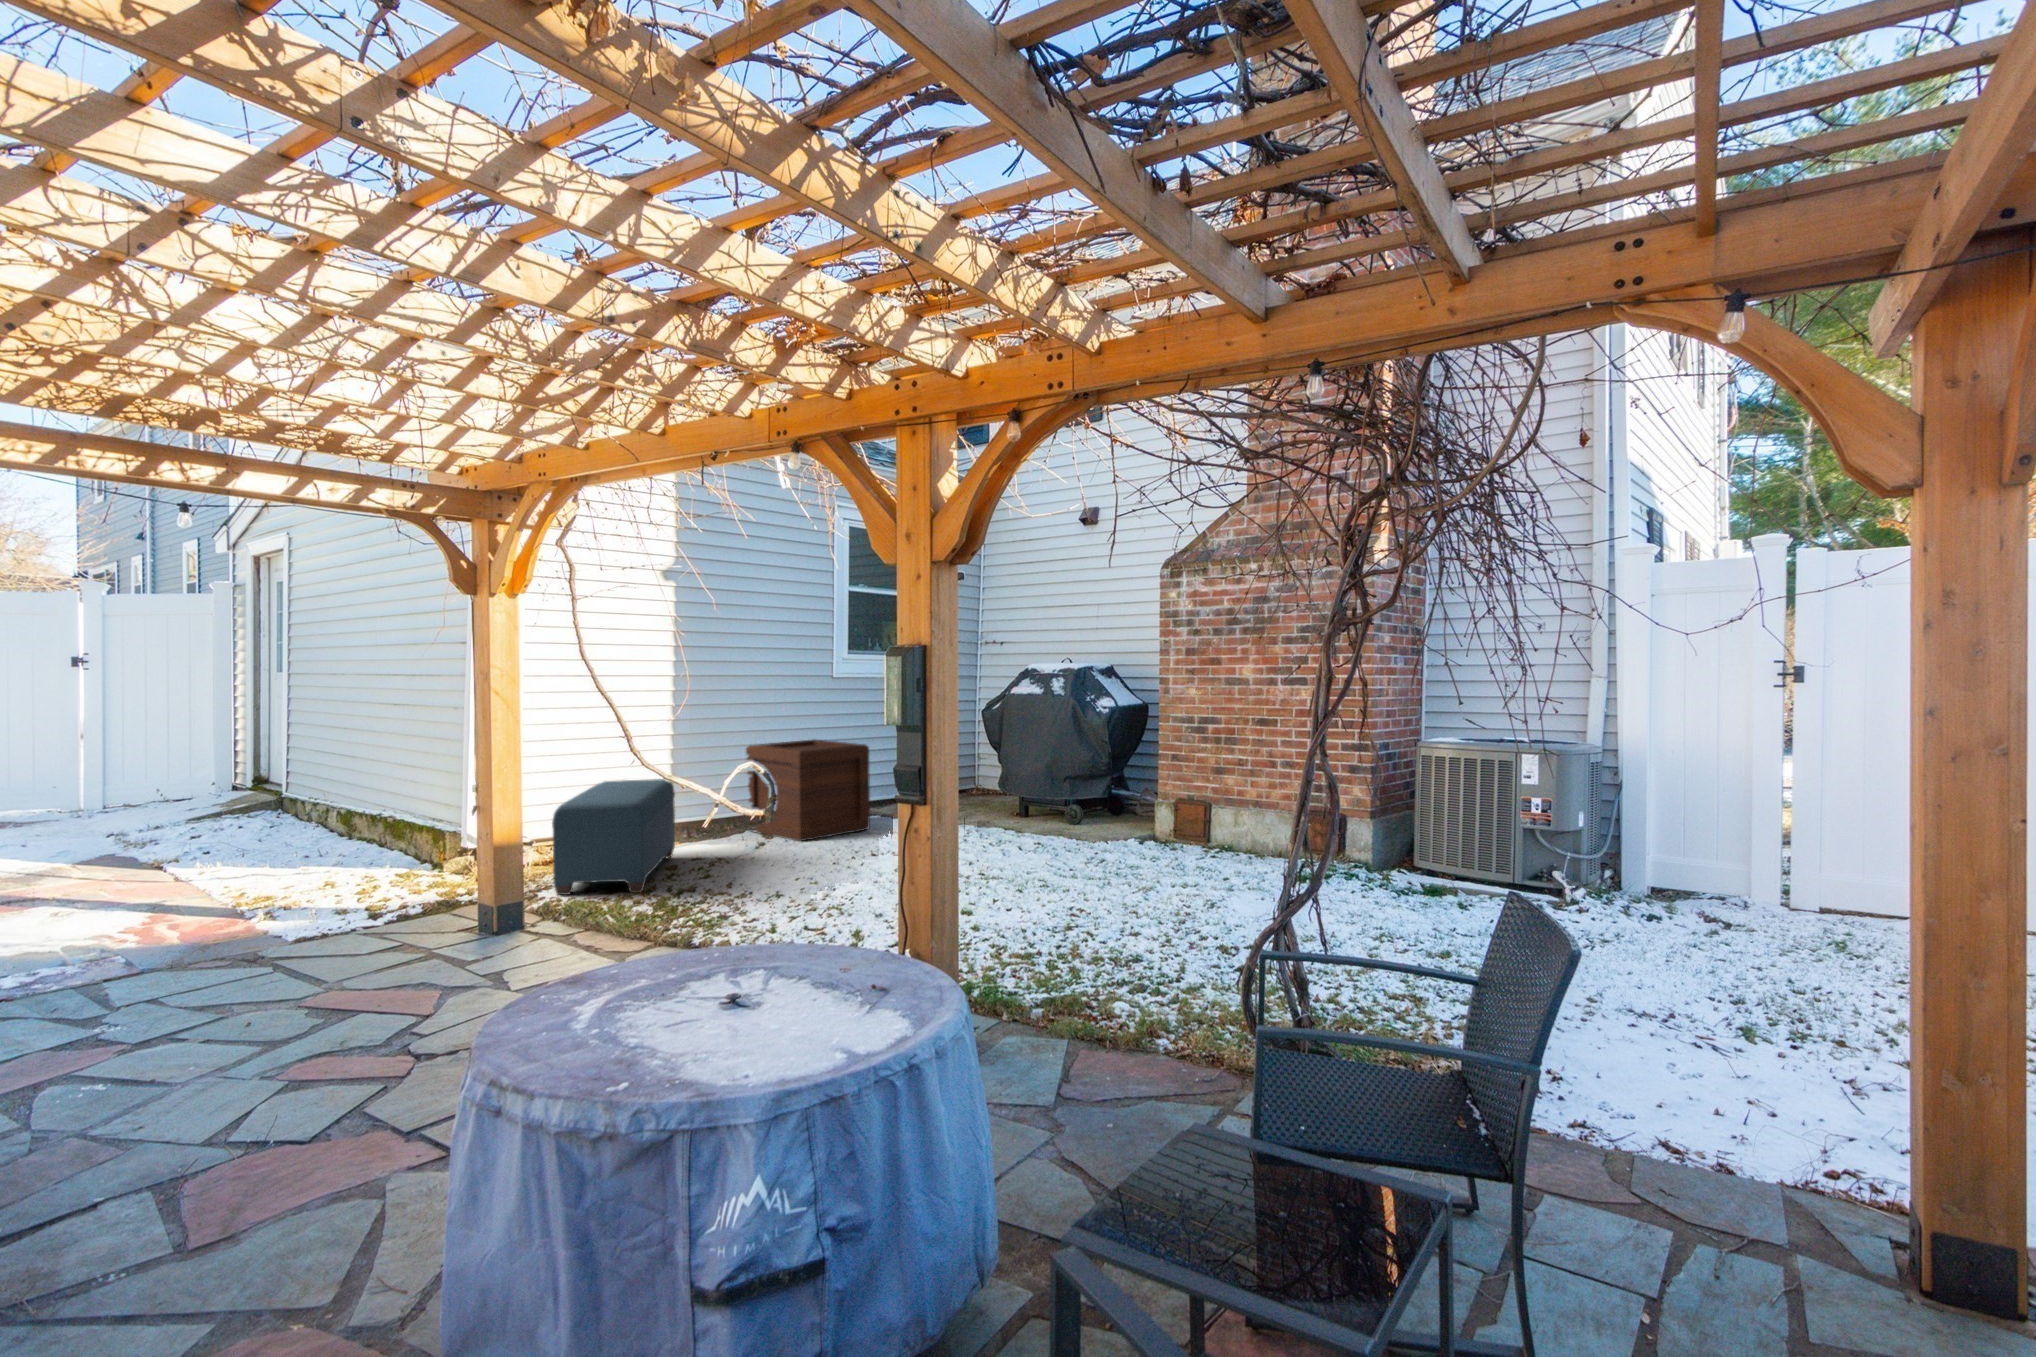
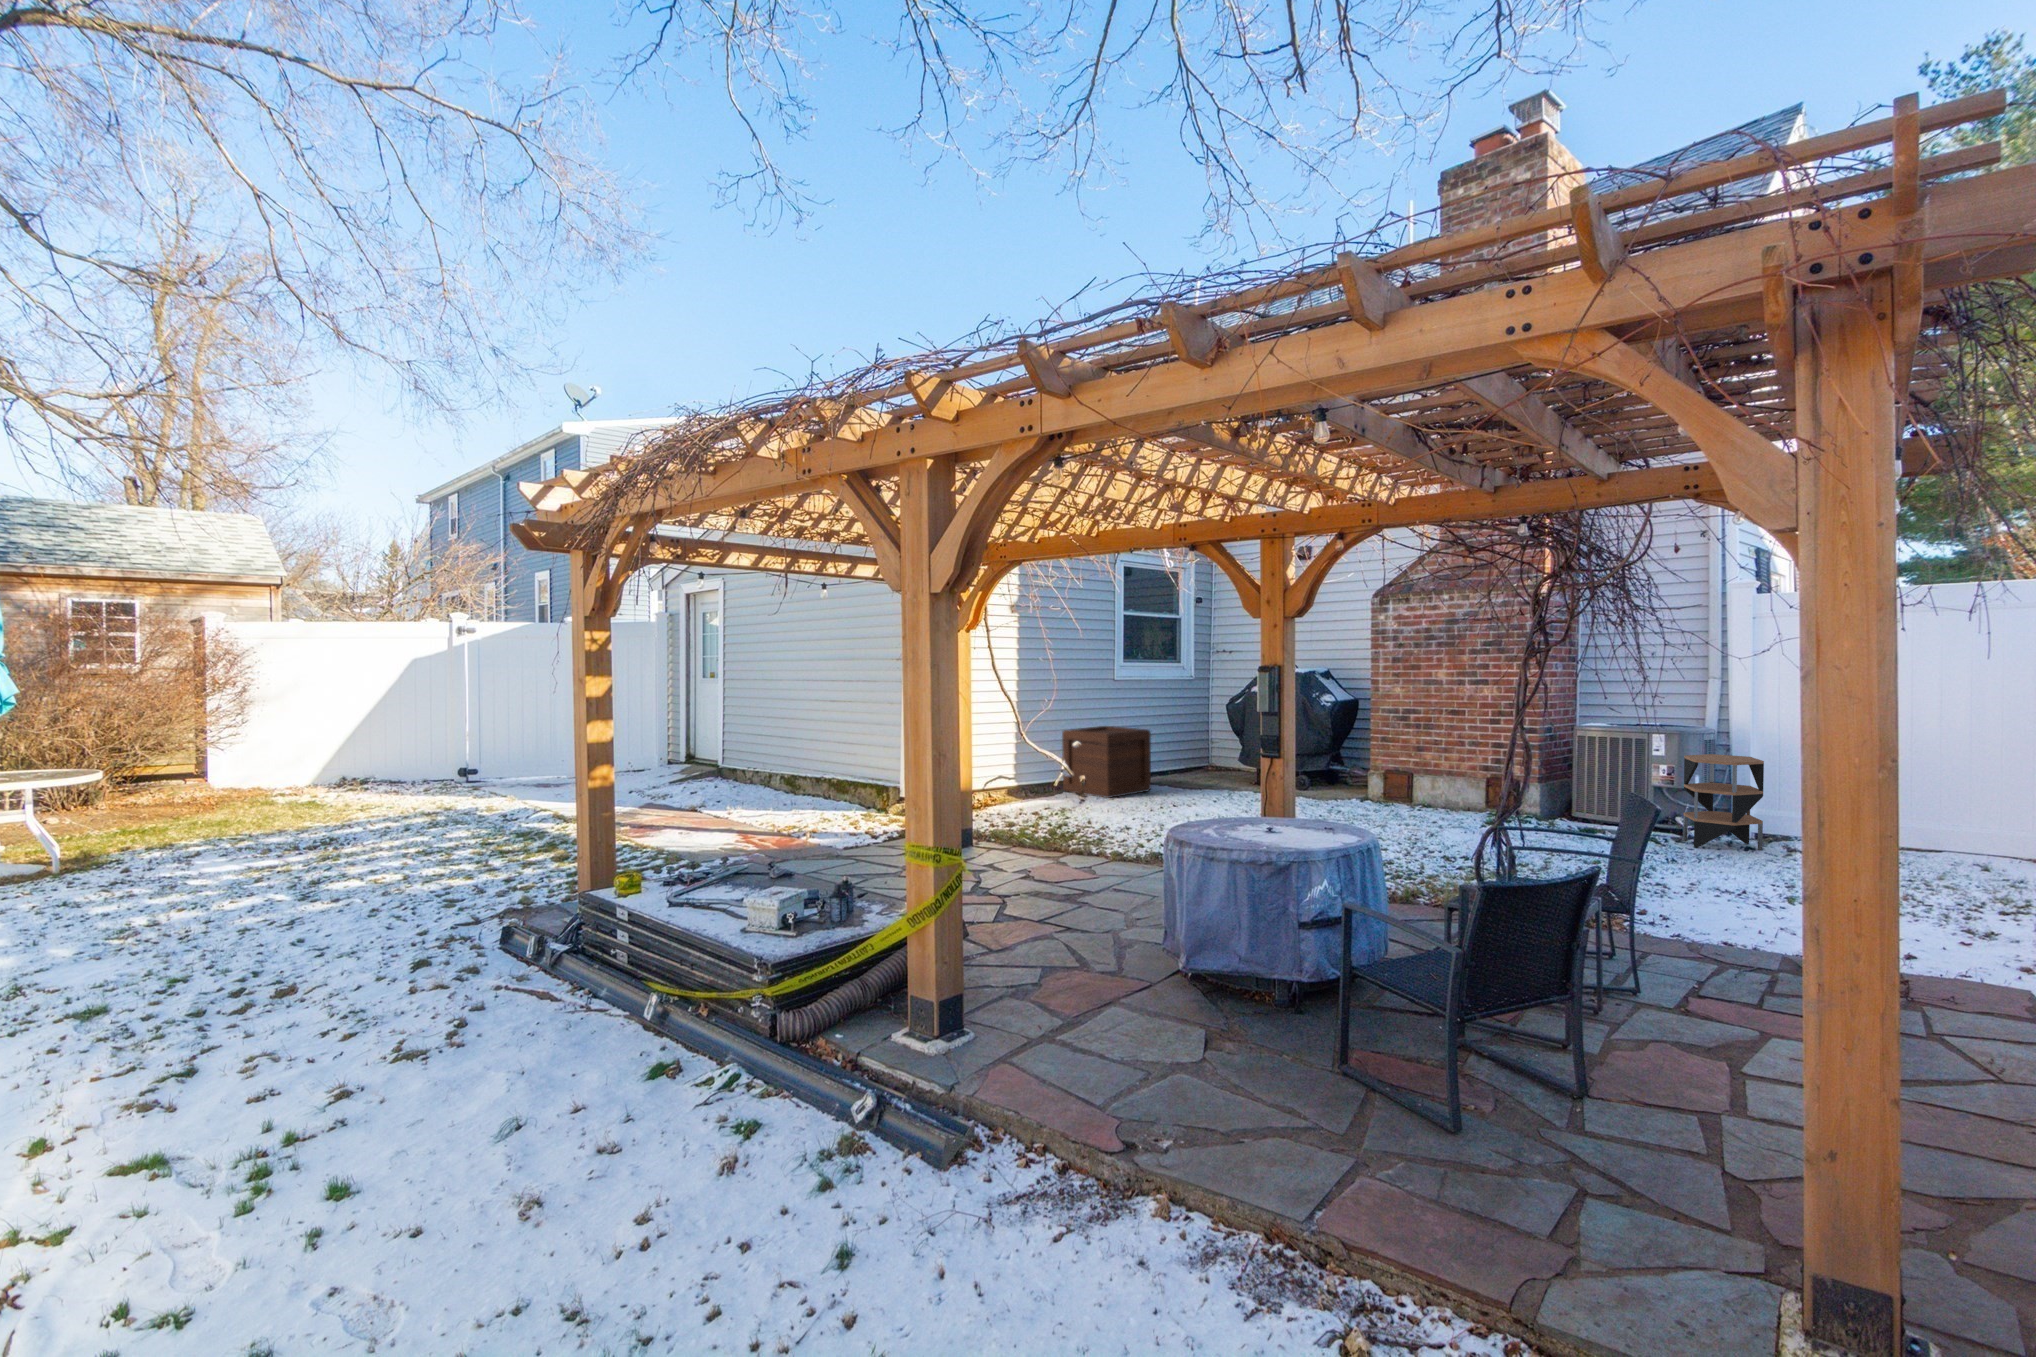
bench: present [552,779,675,895] -> none [979,753,1036,828]
side table: none [1562,781,1673,922] -> present [1683,754,1764,851]

